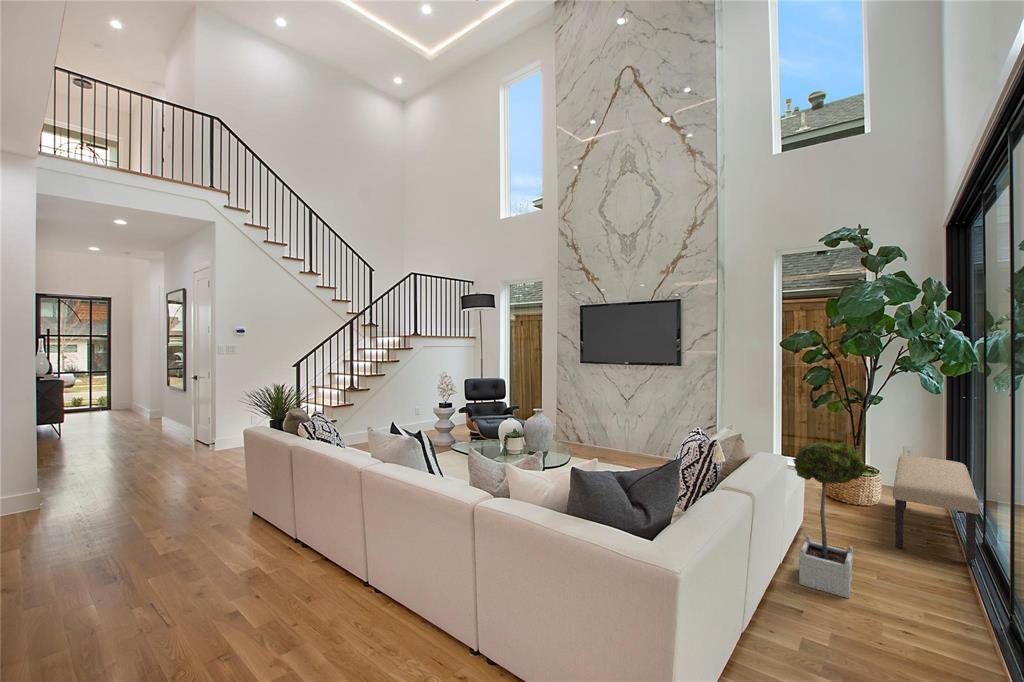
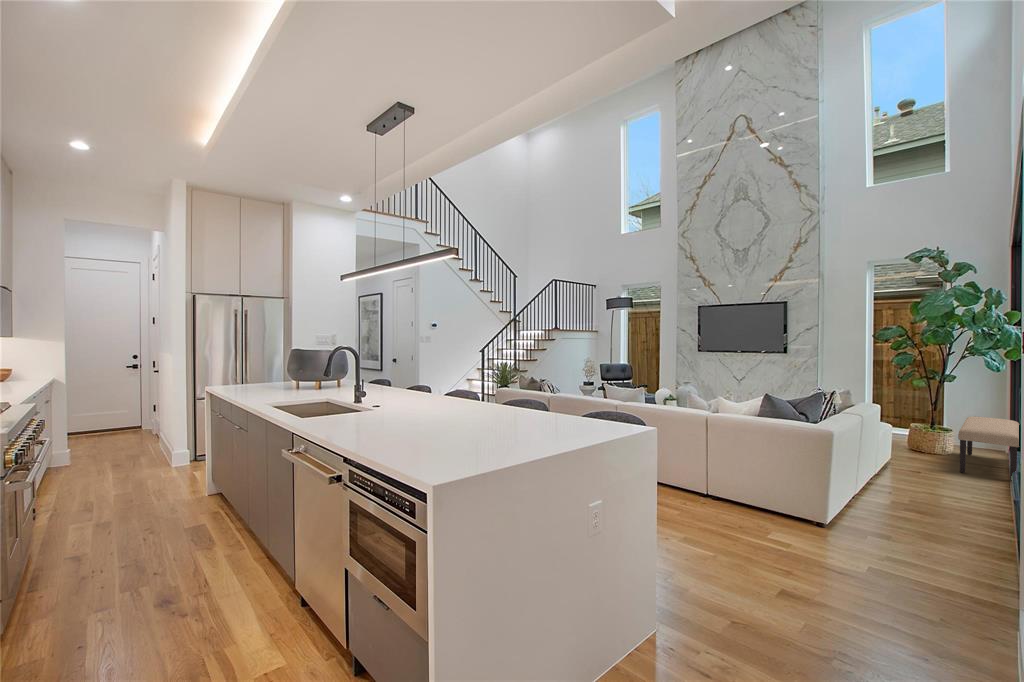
potted tree: present [793,442,868,598] -> none [887,394,938,490]

